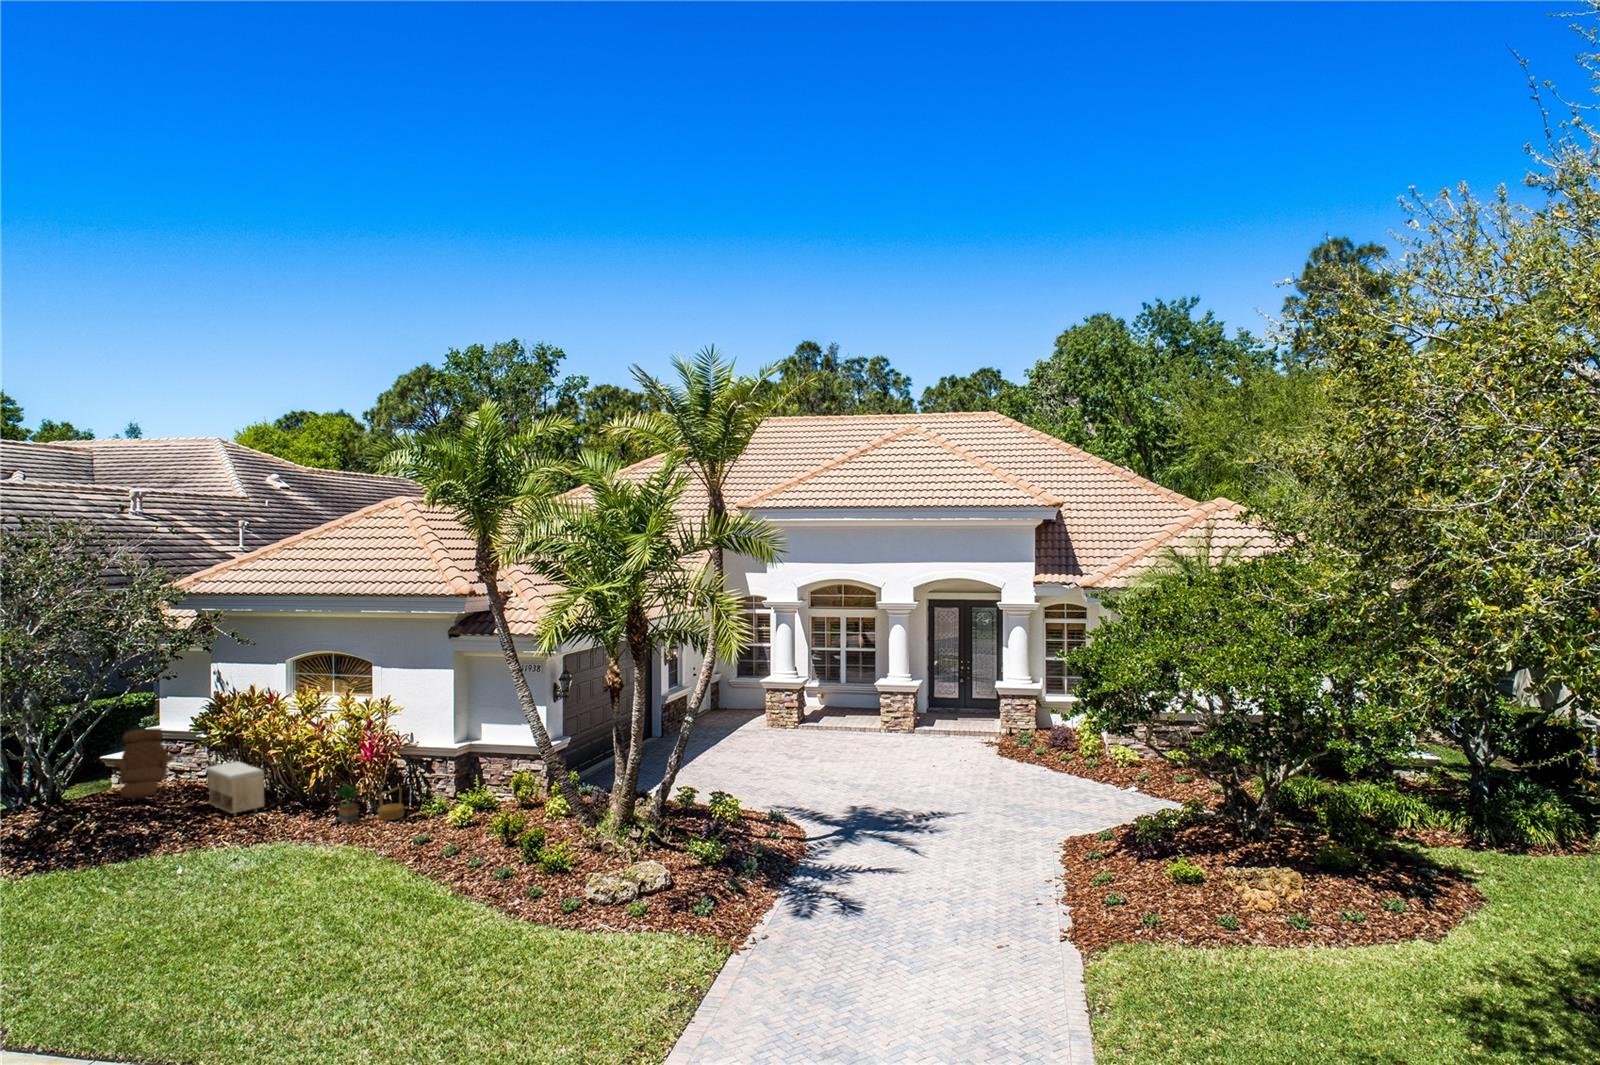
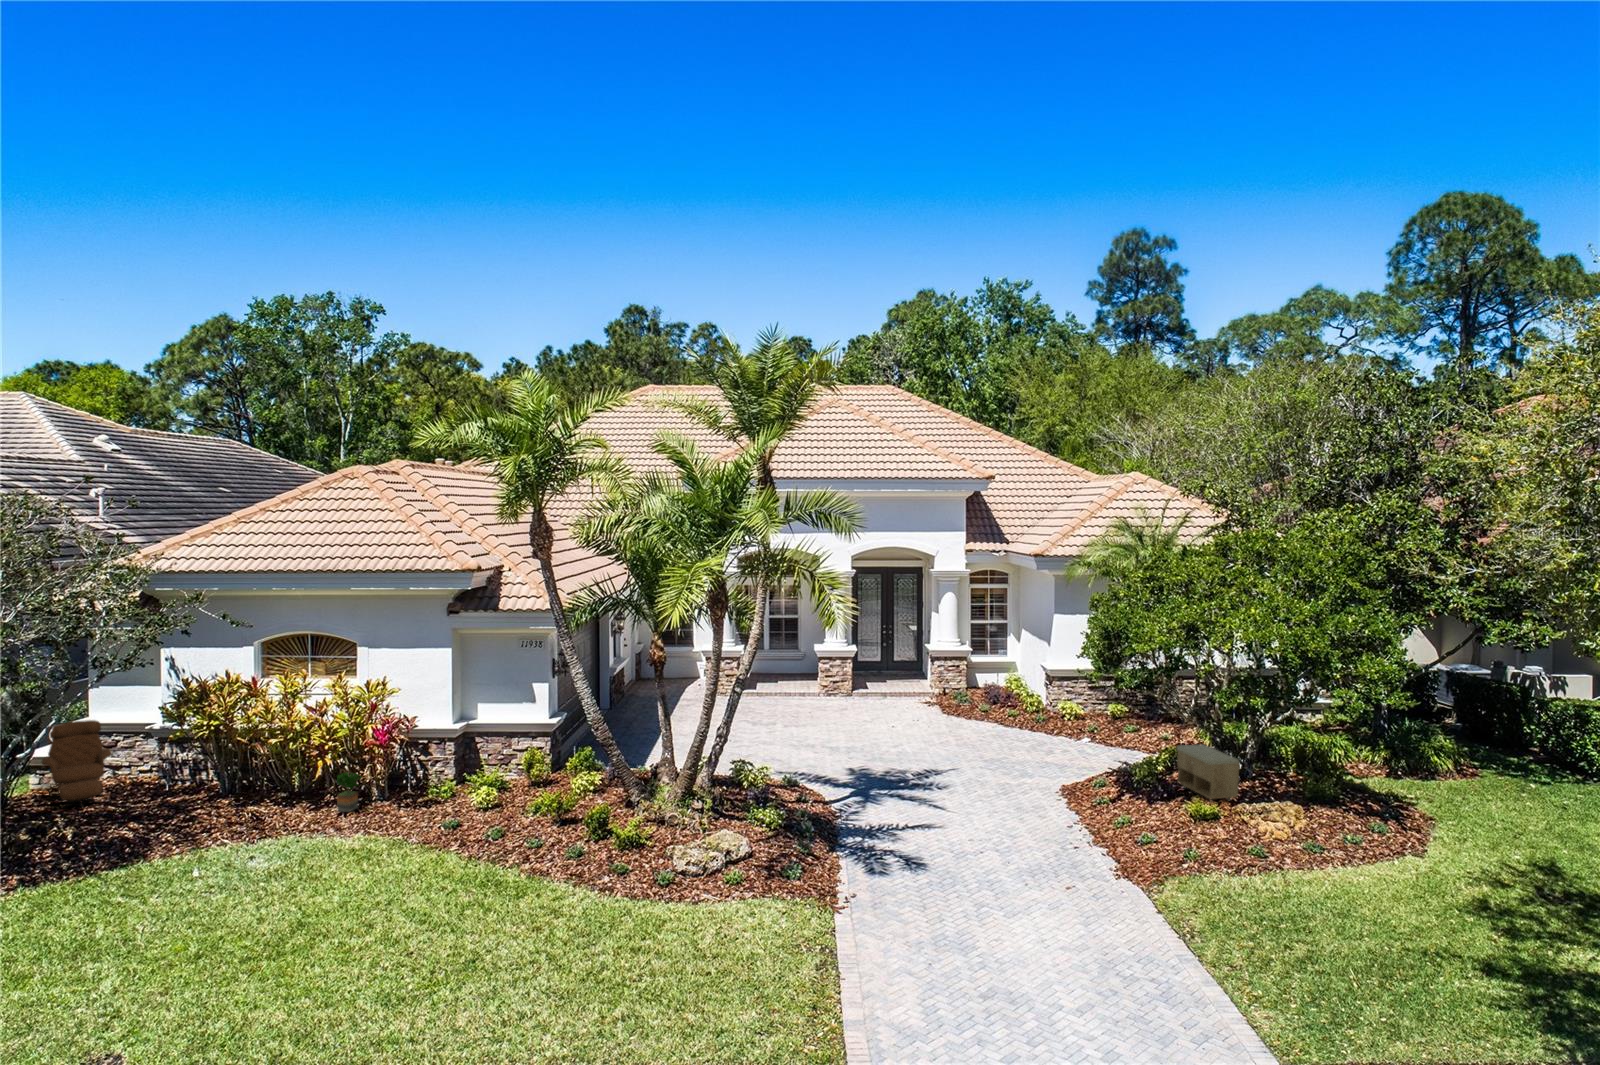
storage bench: present [206,761,264,816] -> present [1177,744,1239,801]
woven basket: present [378,789,404,820] -> none [378,772,407,807]

